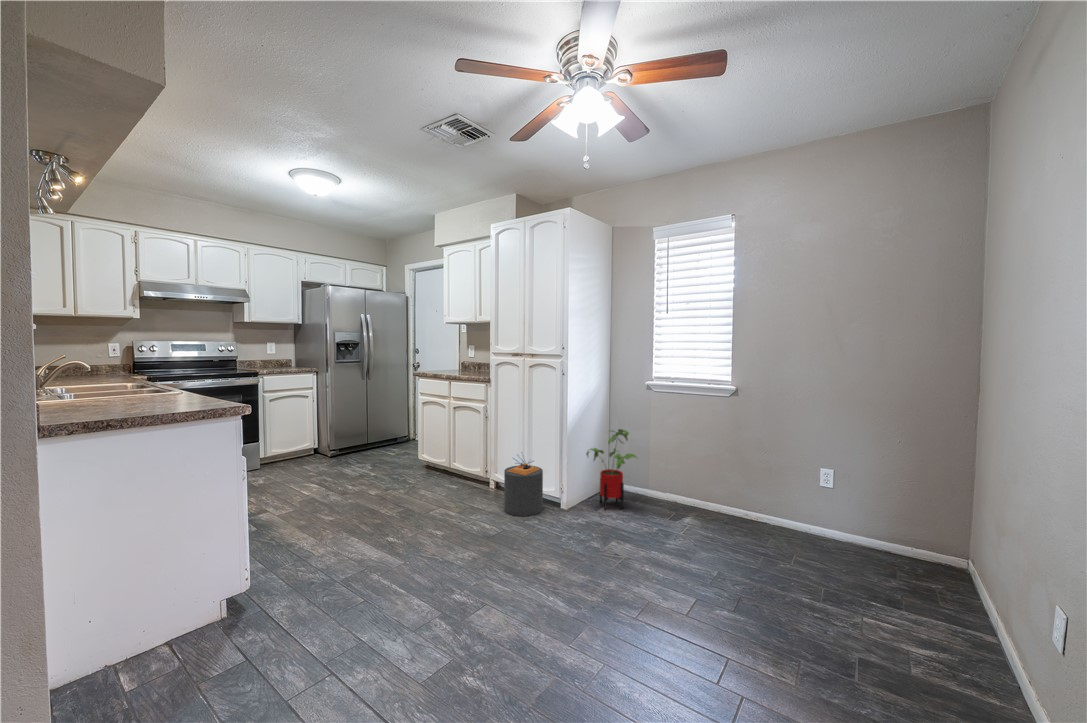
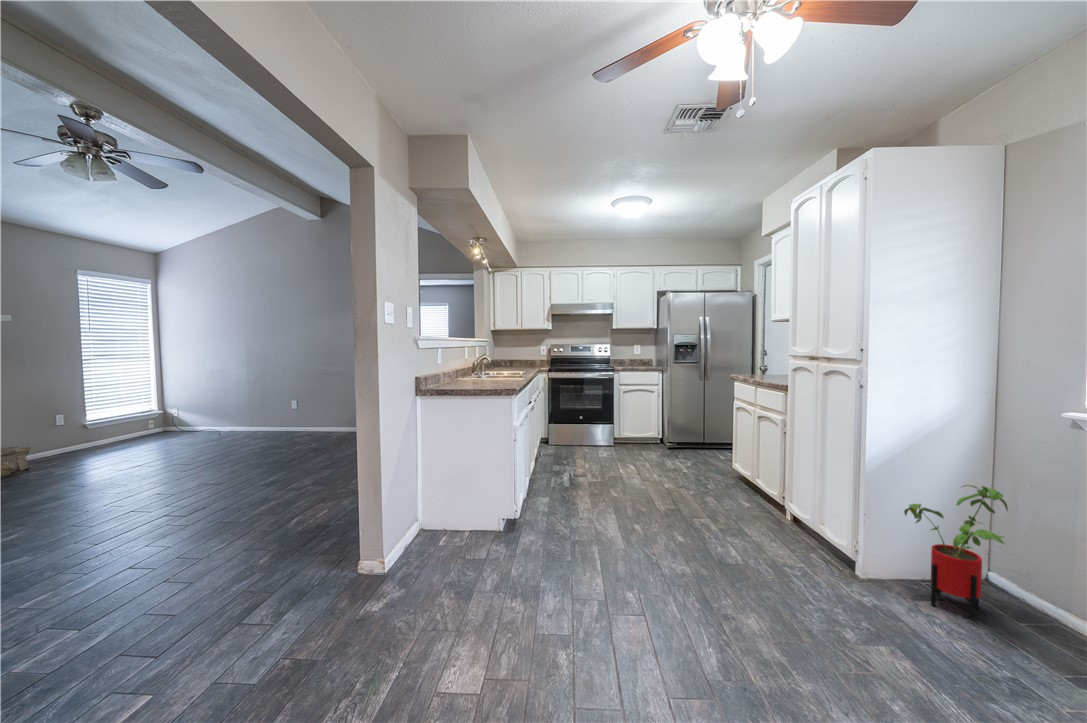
trash can: present [504,452,543,516] -> none [771,479,828,565]

